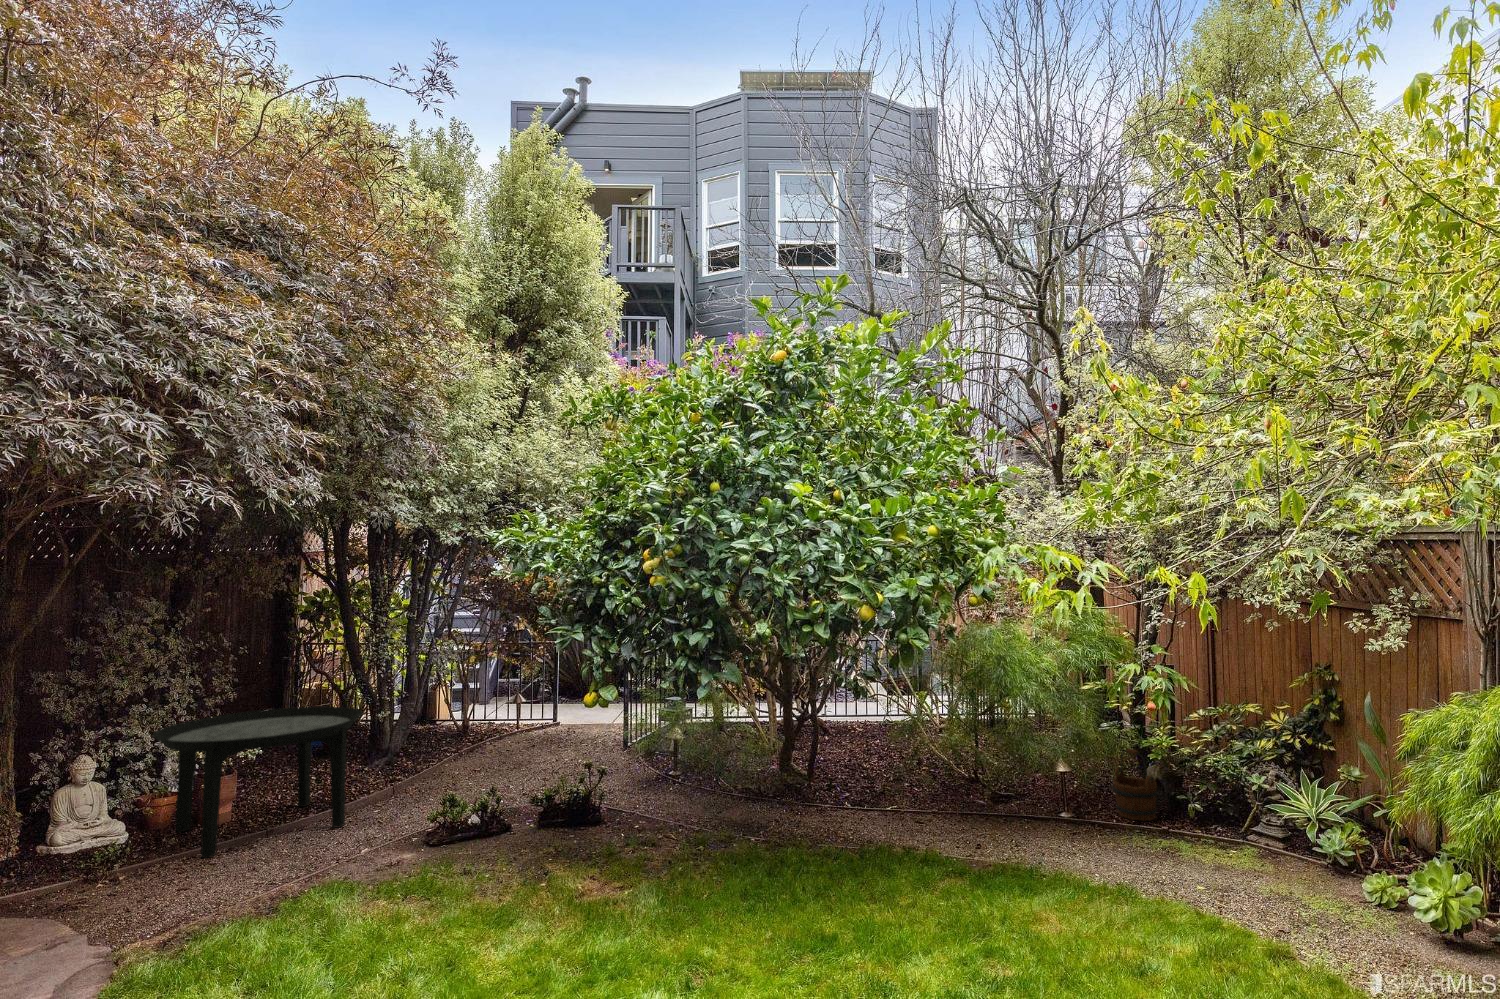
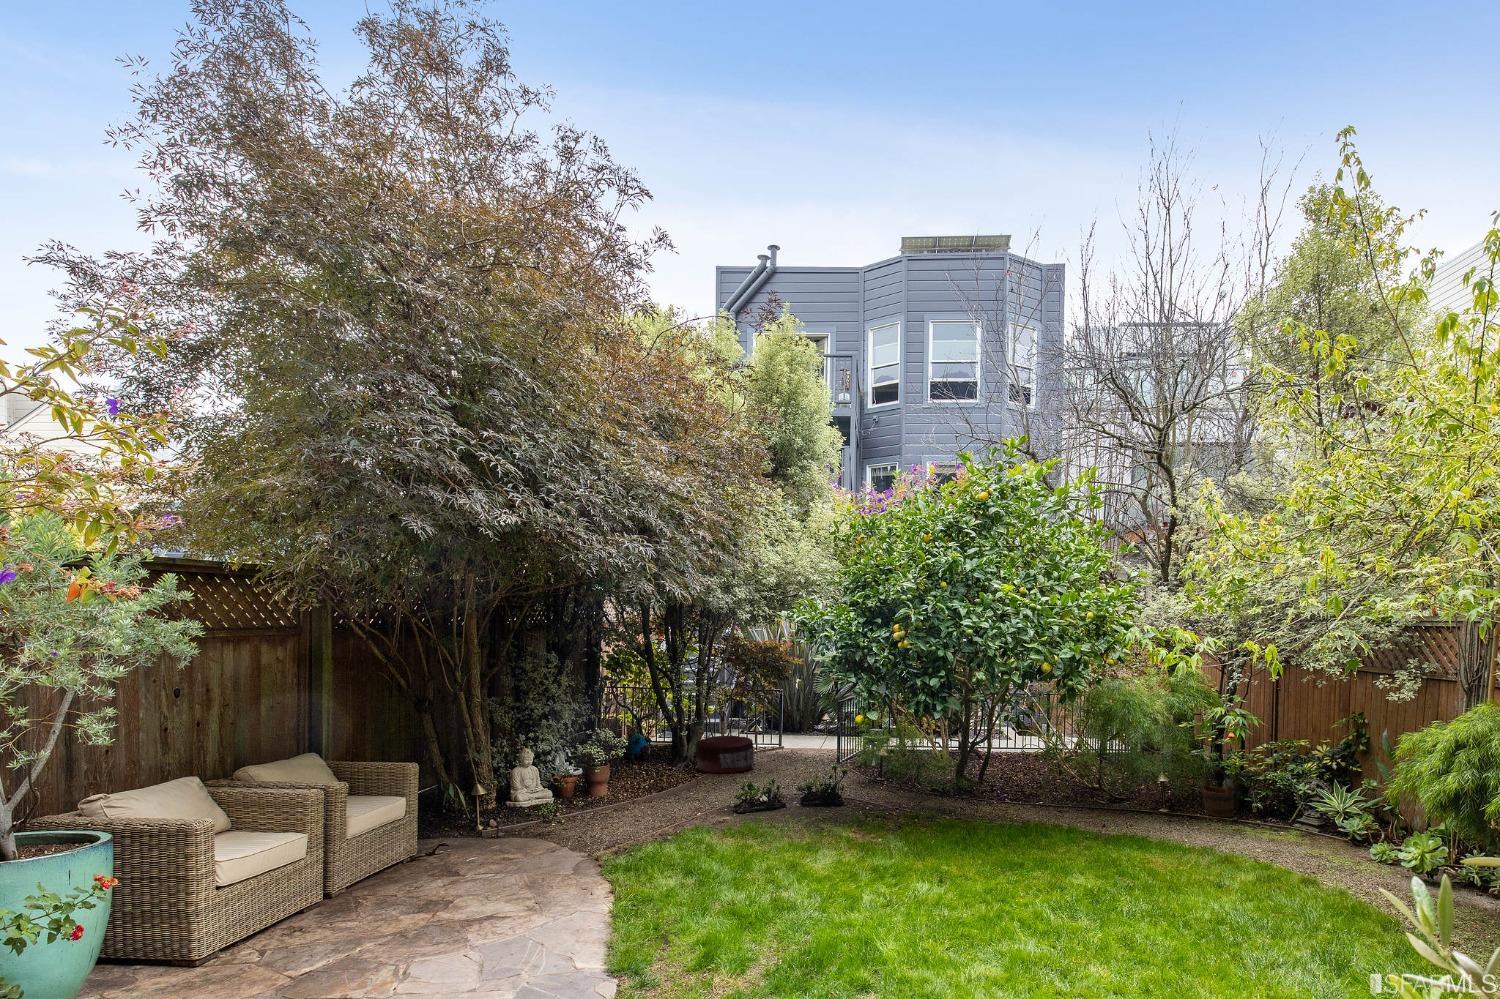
round table: present [153,707,363,858] -> none [534,724,661,822]
pouf: none [474,712,556,765] -> present [696,735,754,774]

